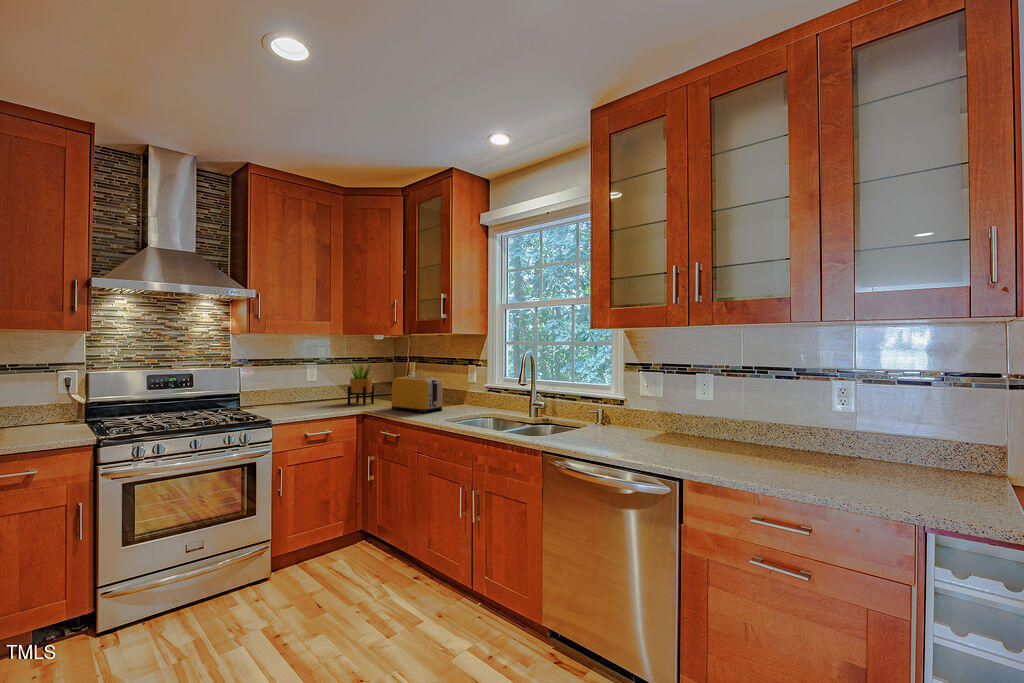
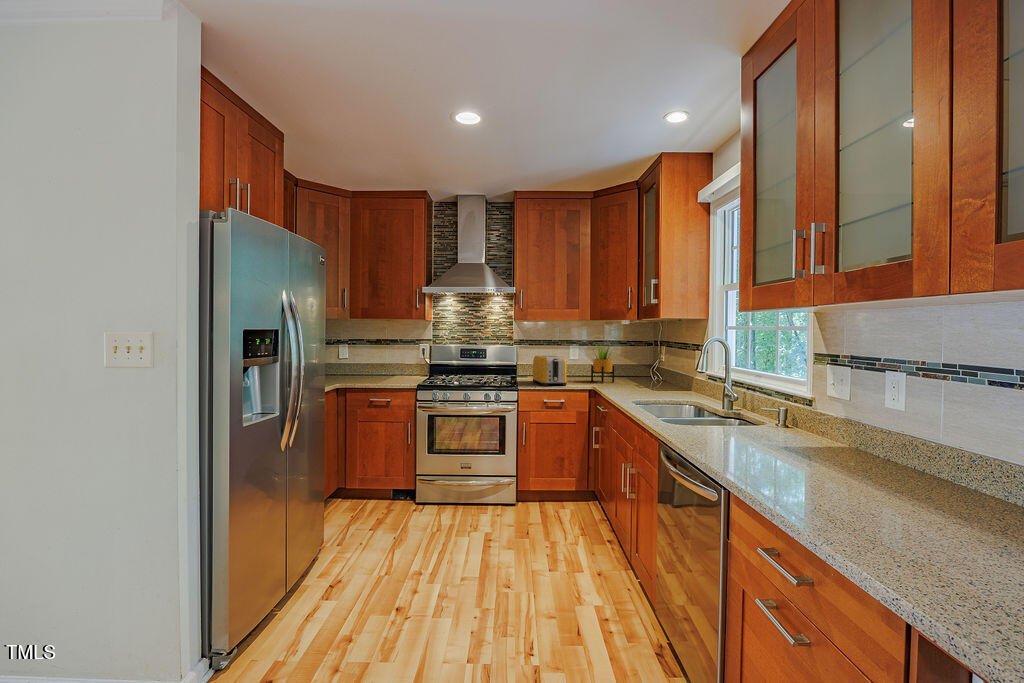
toaster: present [392,376,442,413] -> present [533,355,567,386]

